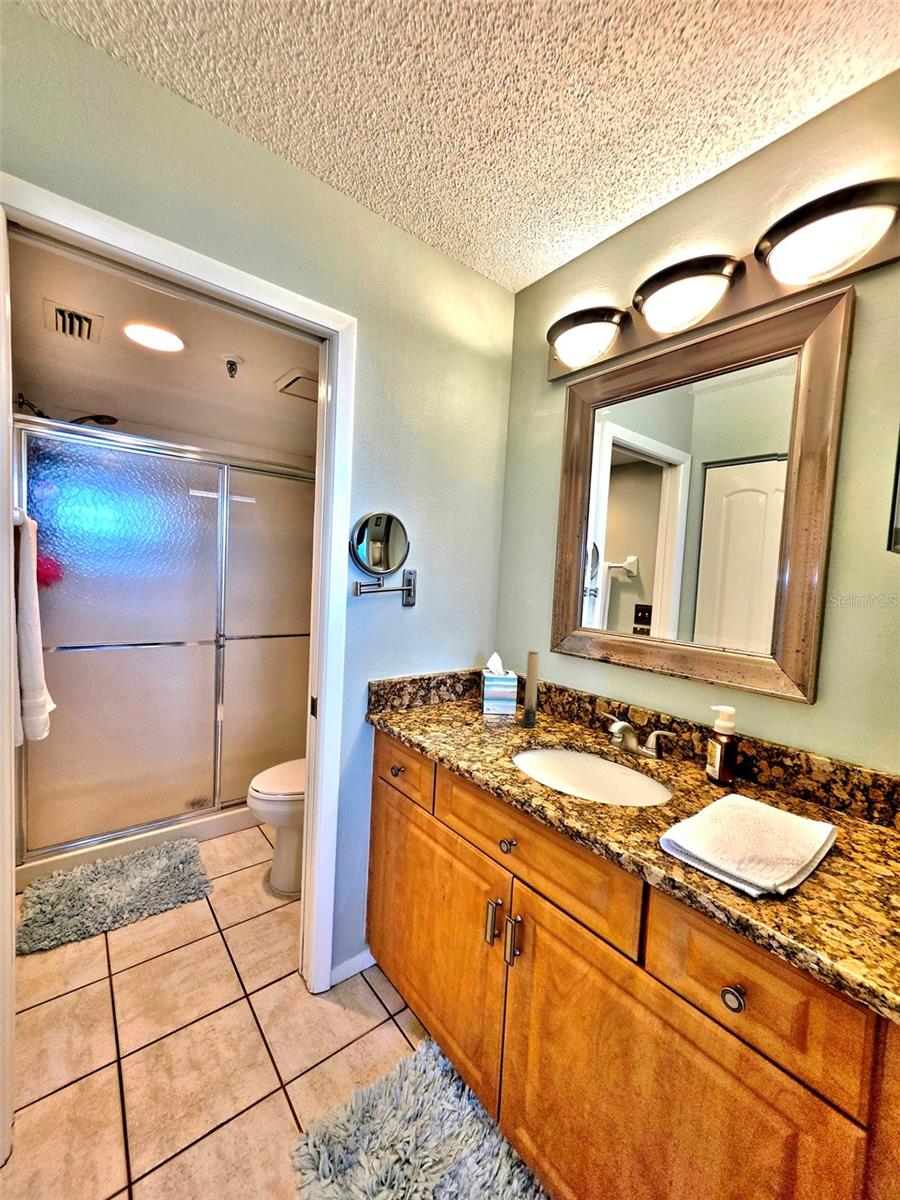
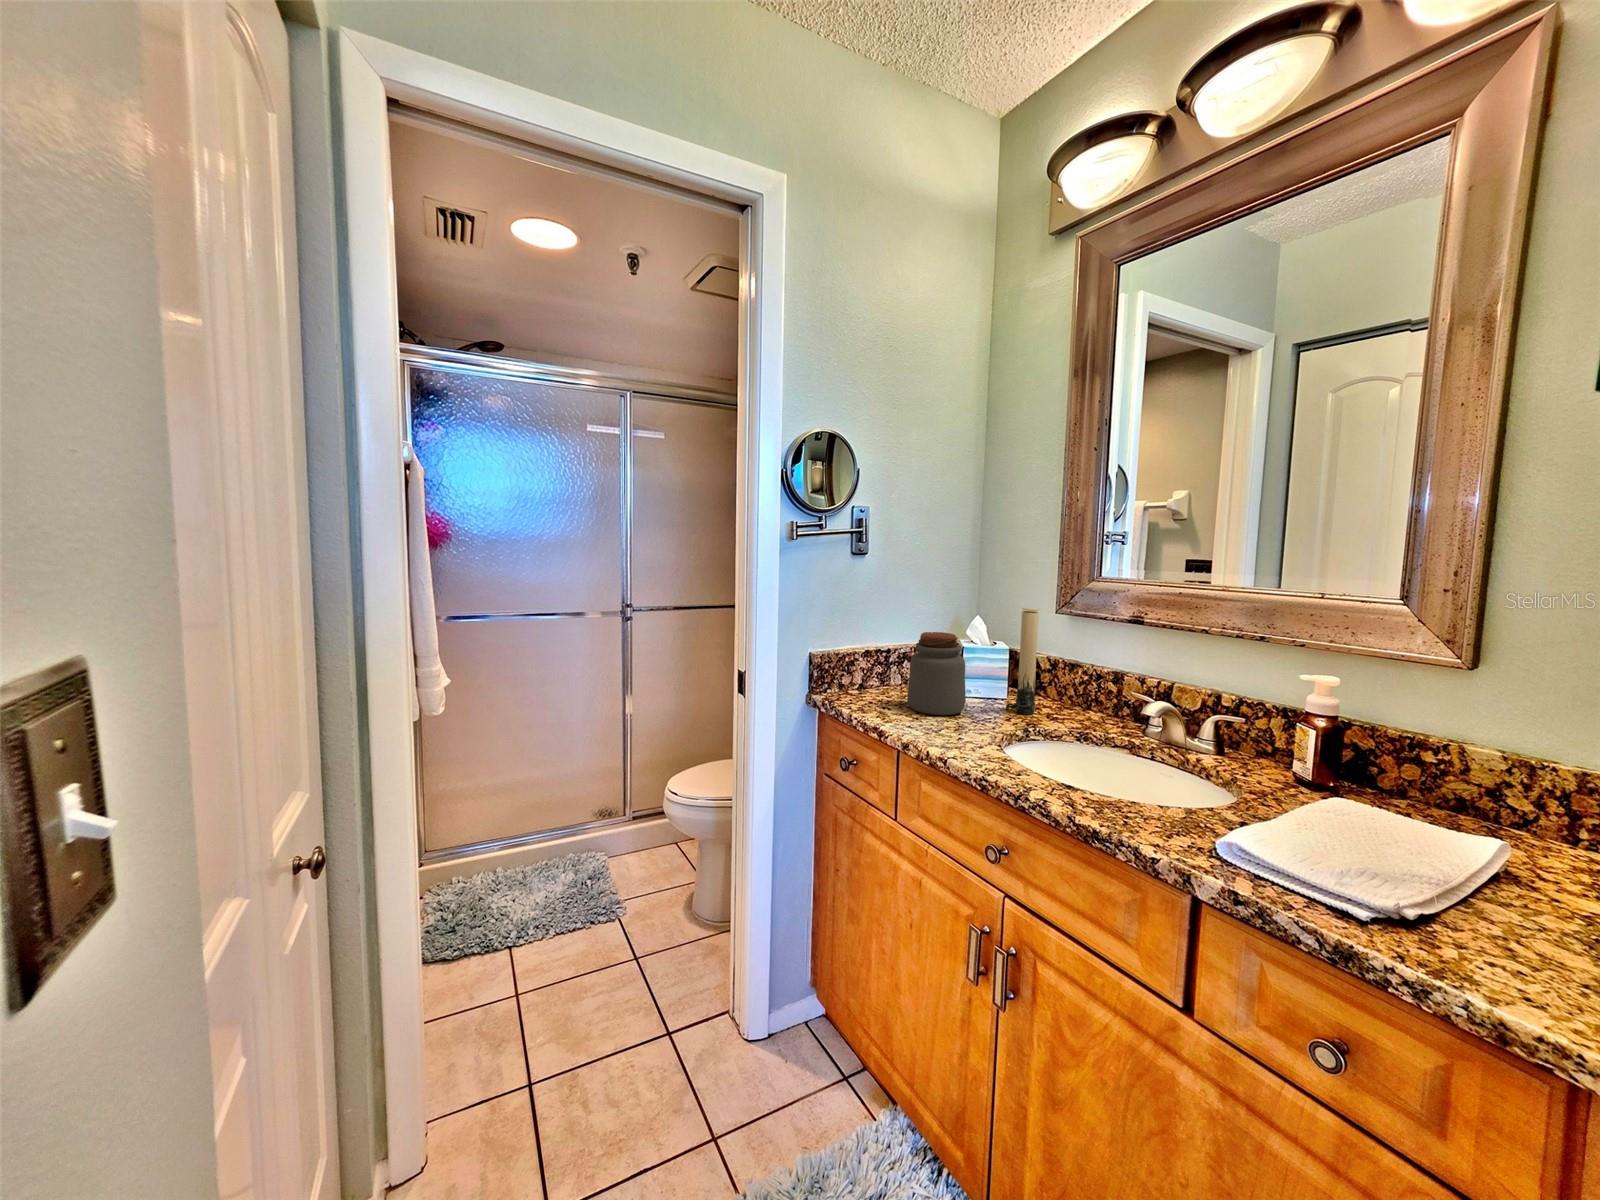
jar: none [445,667,488,731] -> present [907,632,966,715]

